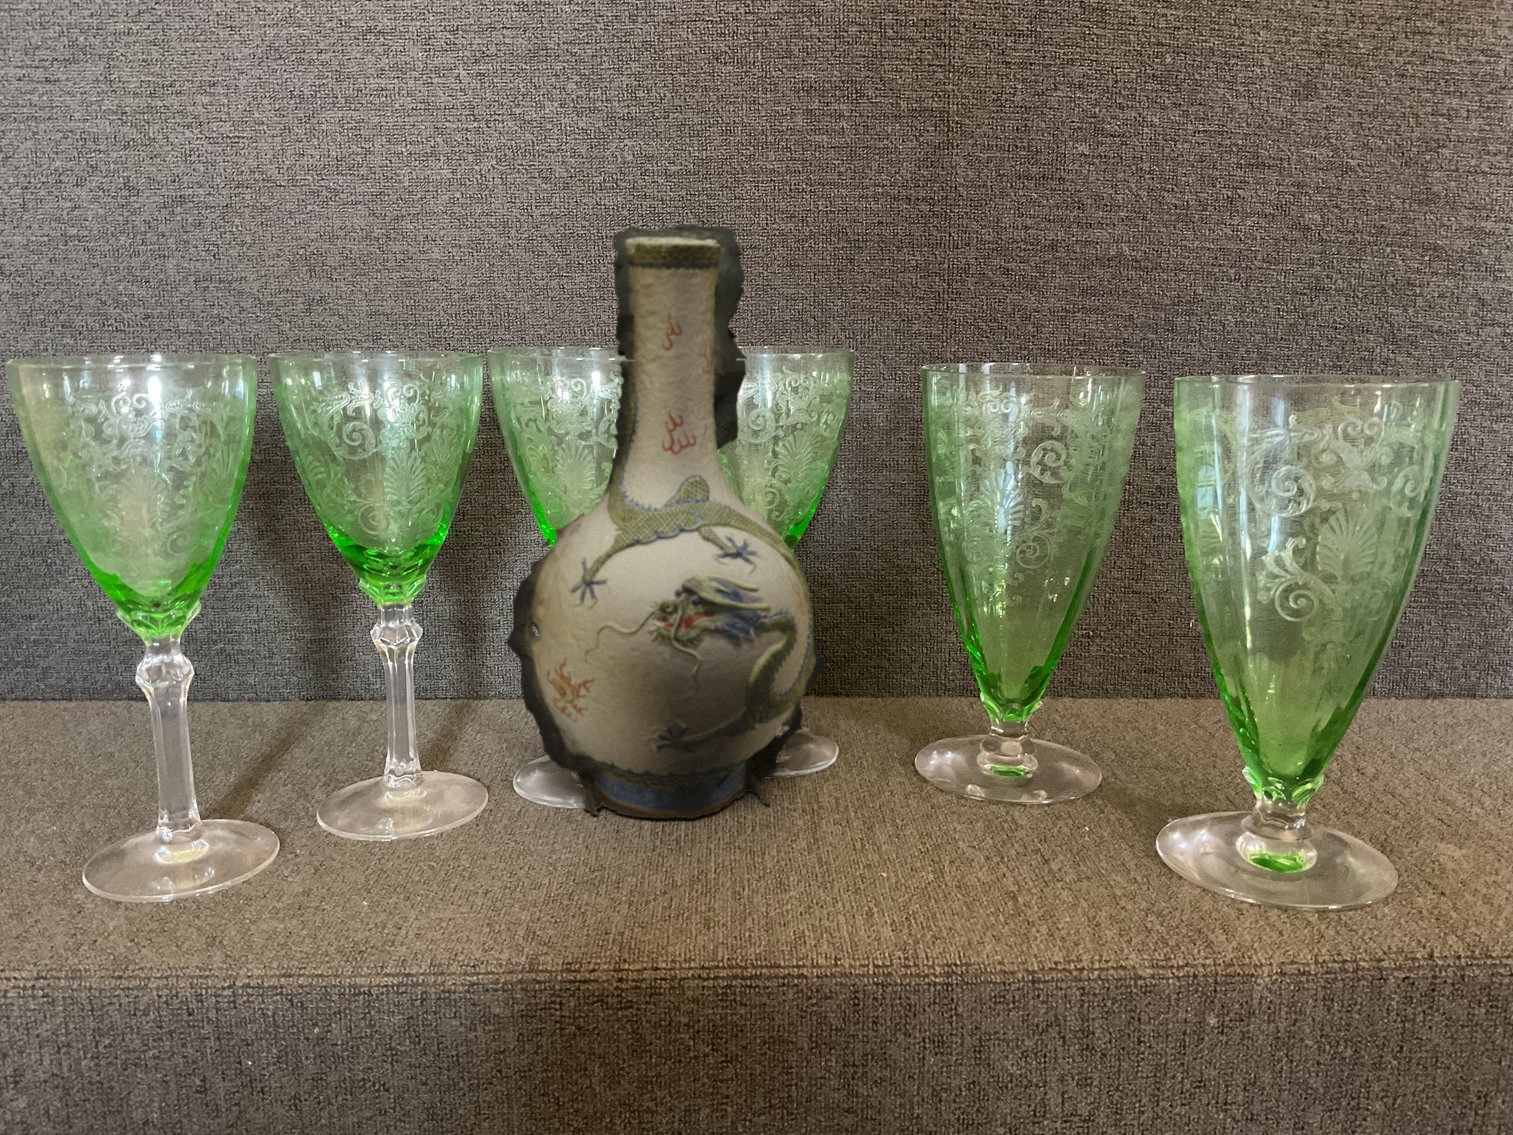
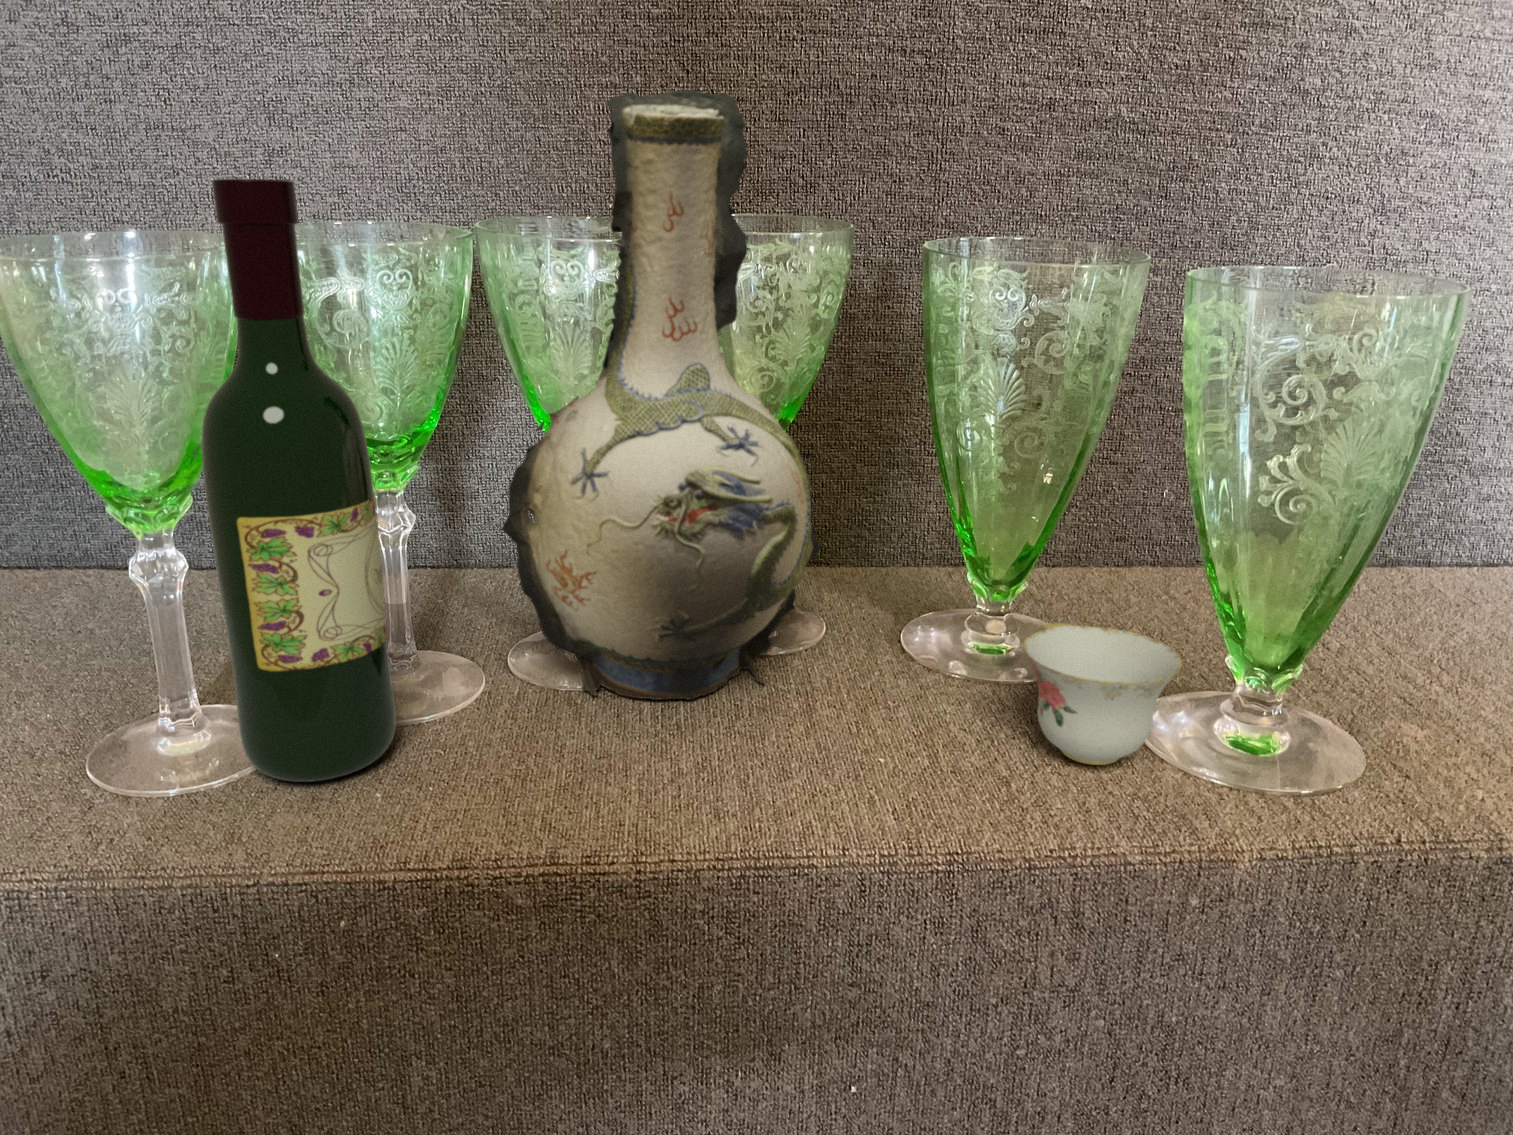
wine bottle: none [214,302,390,890] -> present [202,179,396,782]
teacup: none [1028,736,1192,881] -> present [1023,623,1182,765]

